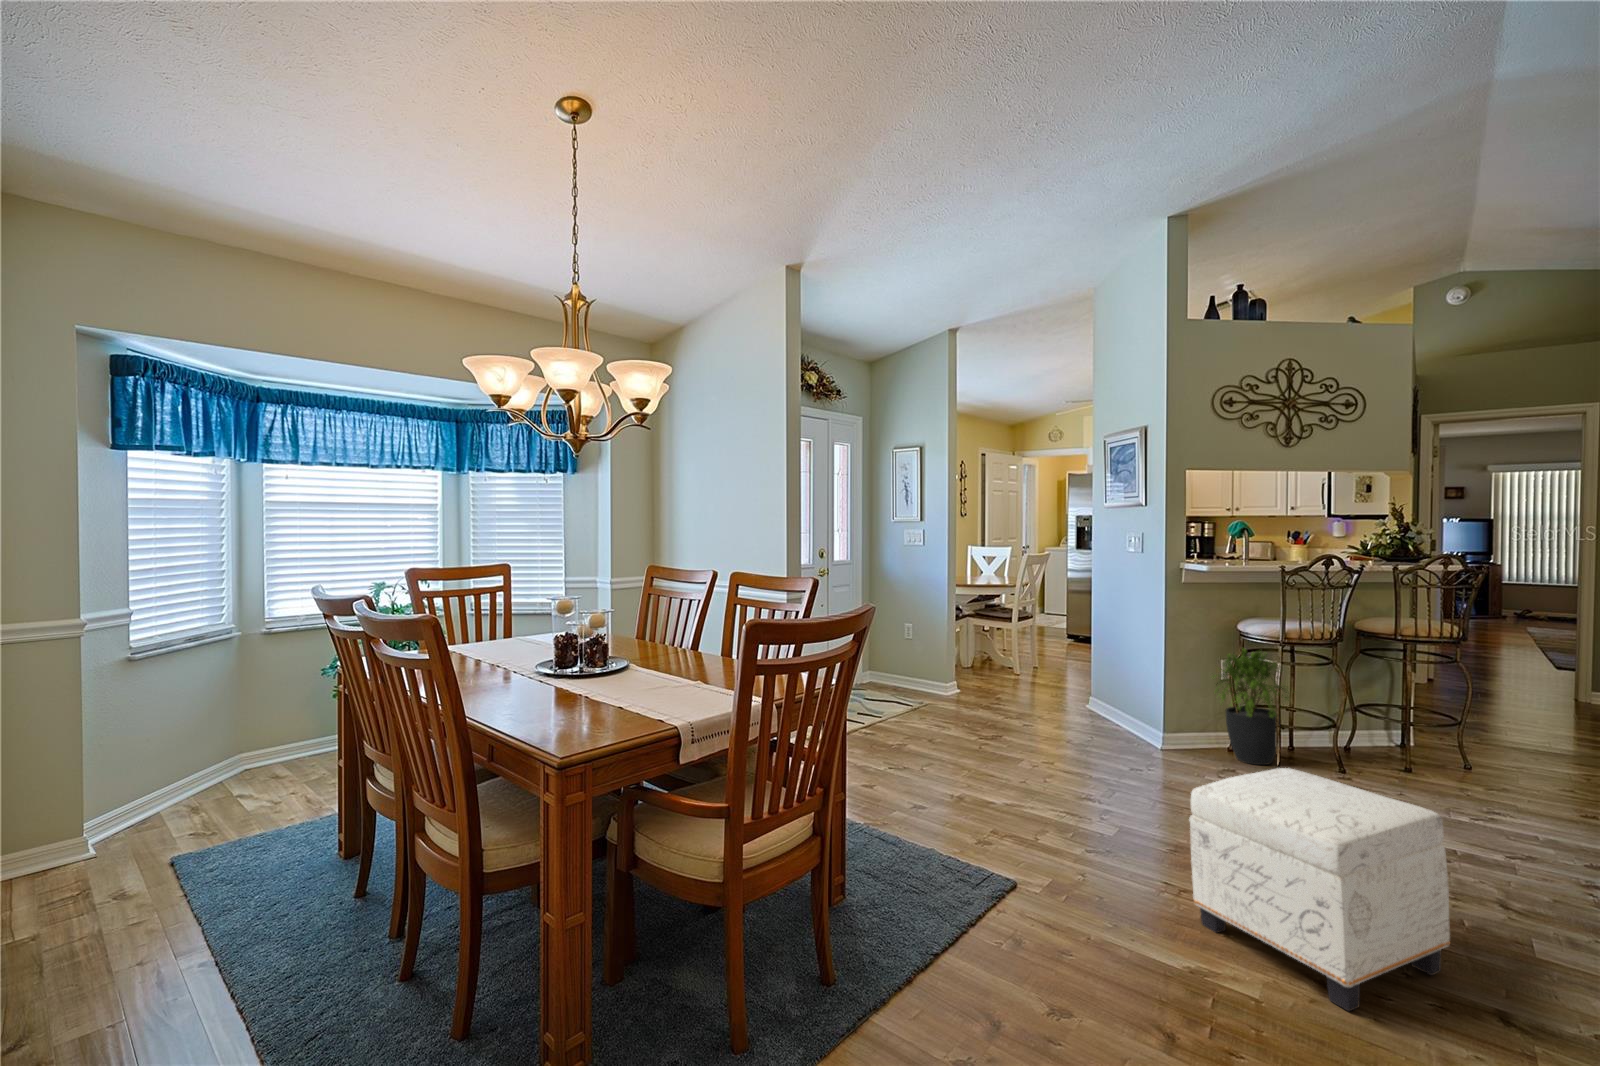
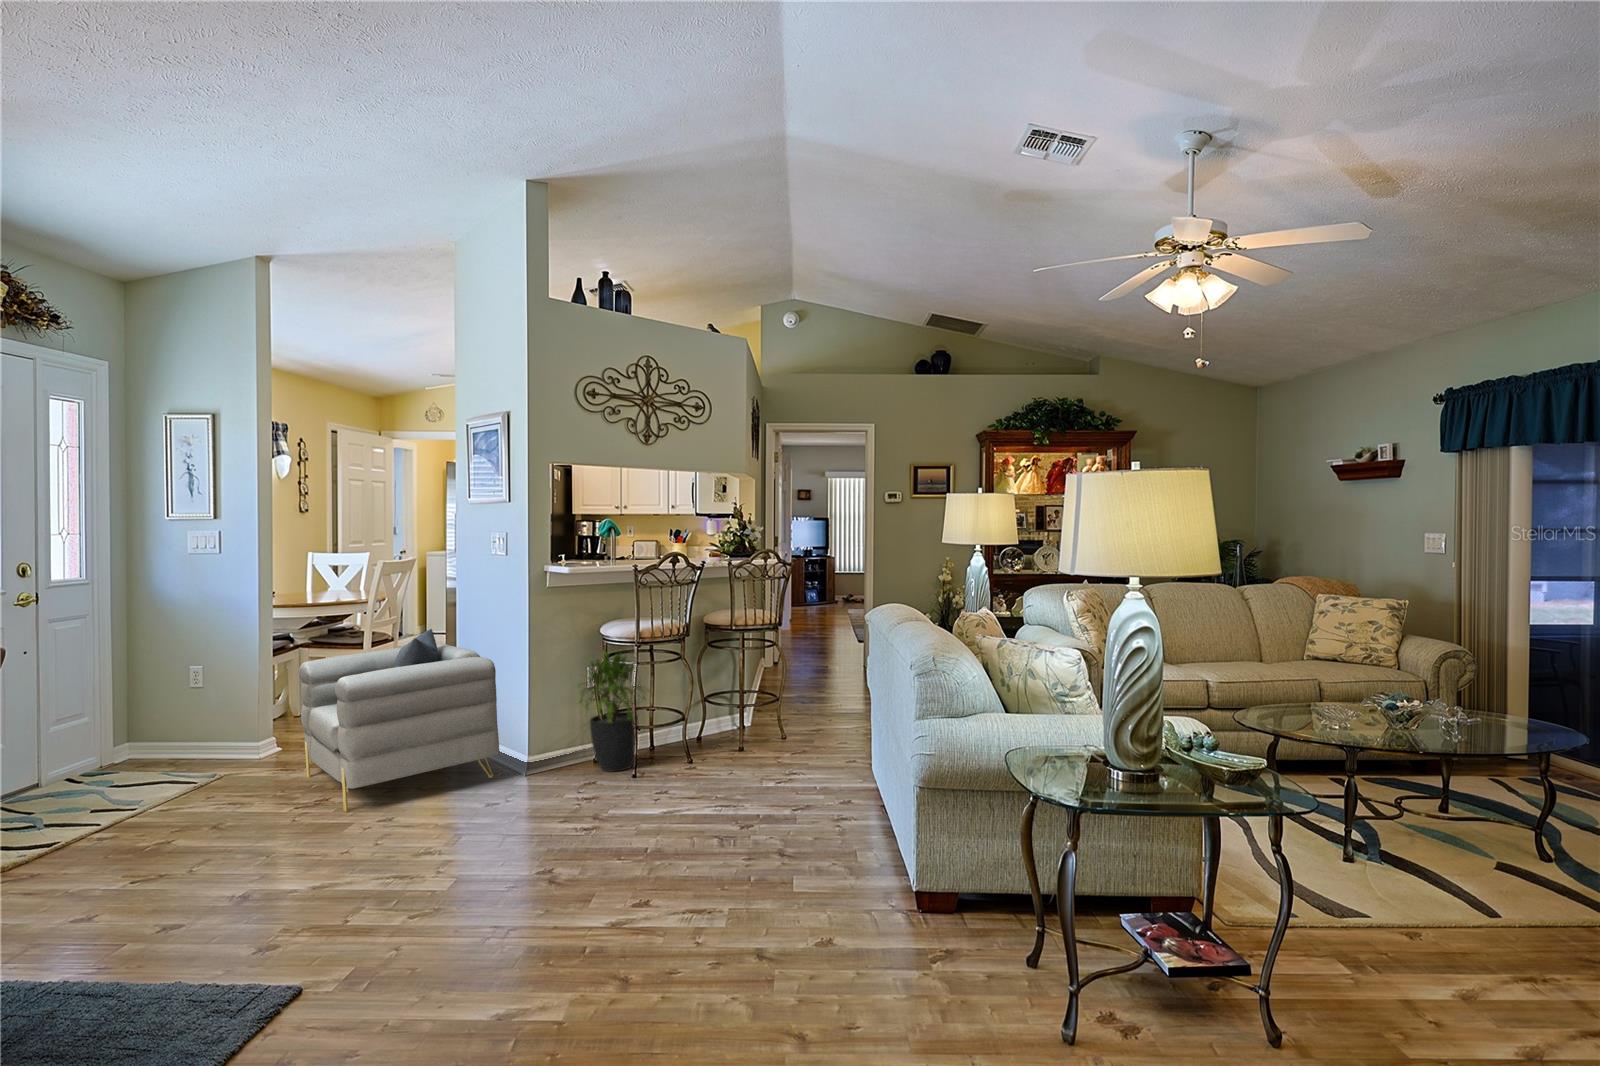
armchair: none [976,612,1137,748] -> present [299,629,500,811]
ottoman: present [1189,768,1450,1011] -> none [509,770,727,996]

